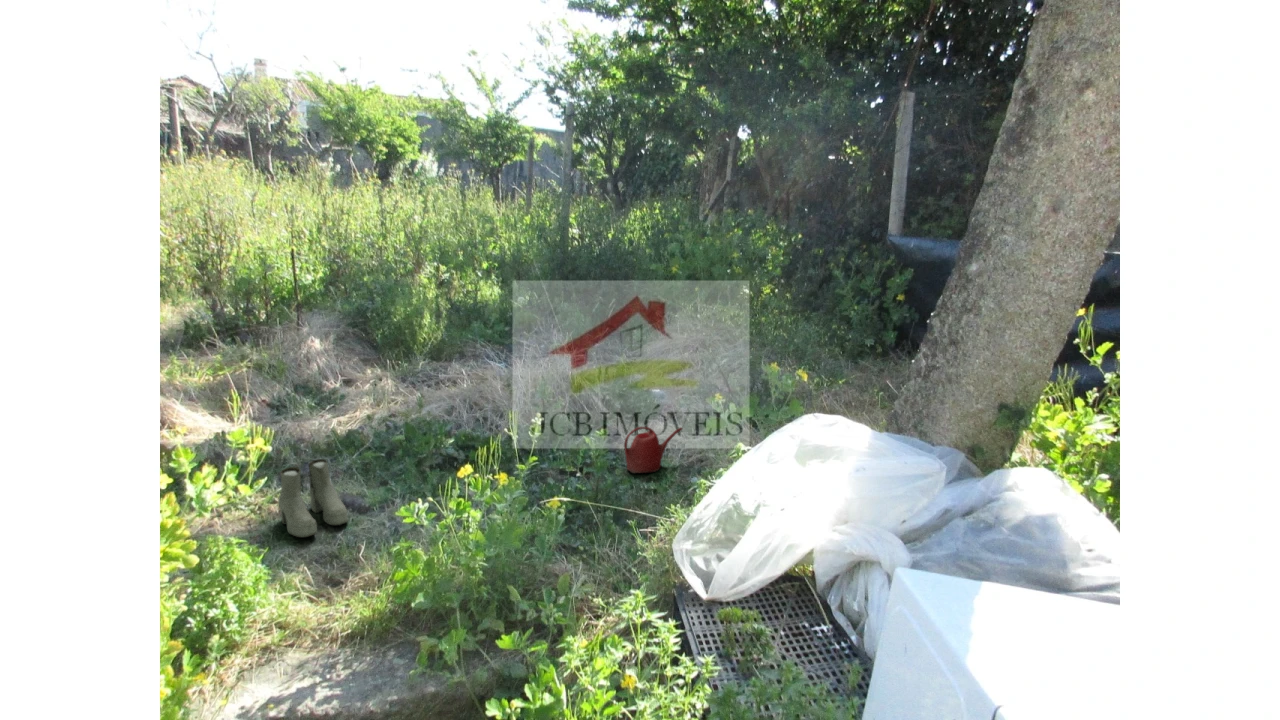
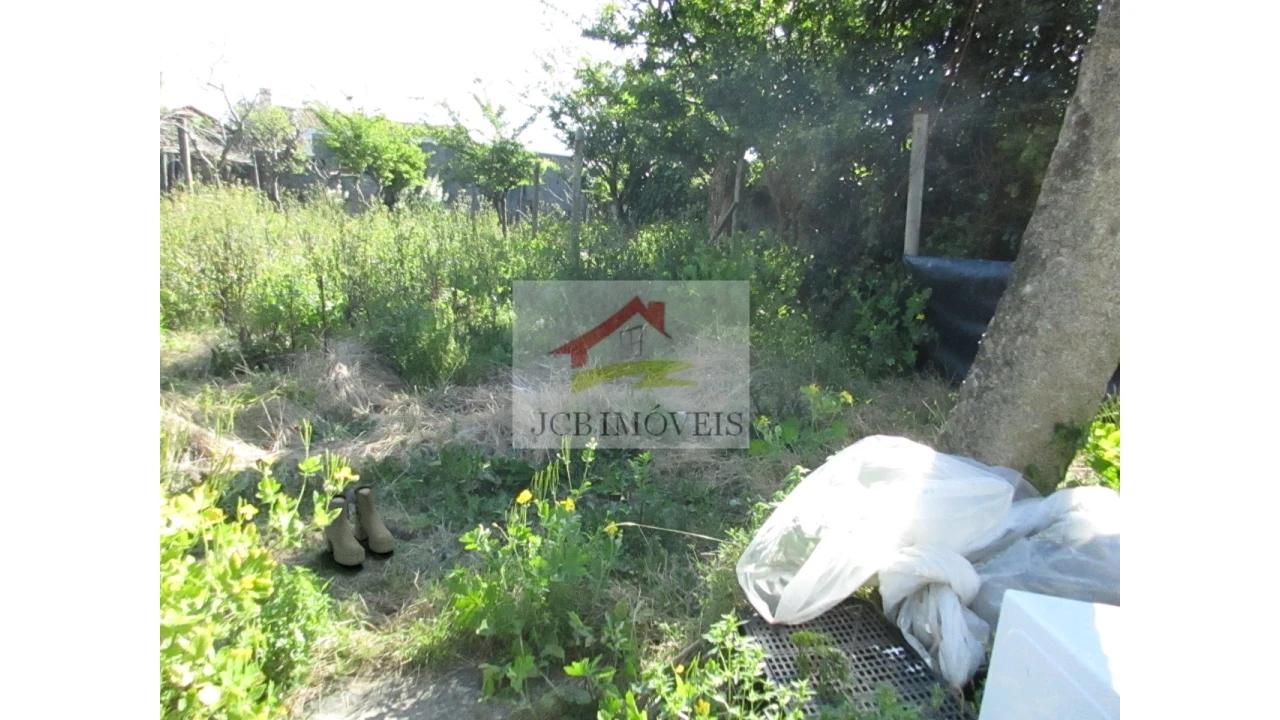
watering can: present [624,427,682,473] -> none [669,449,726,497]

